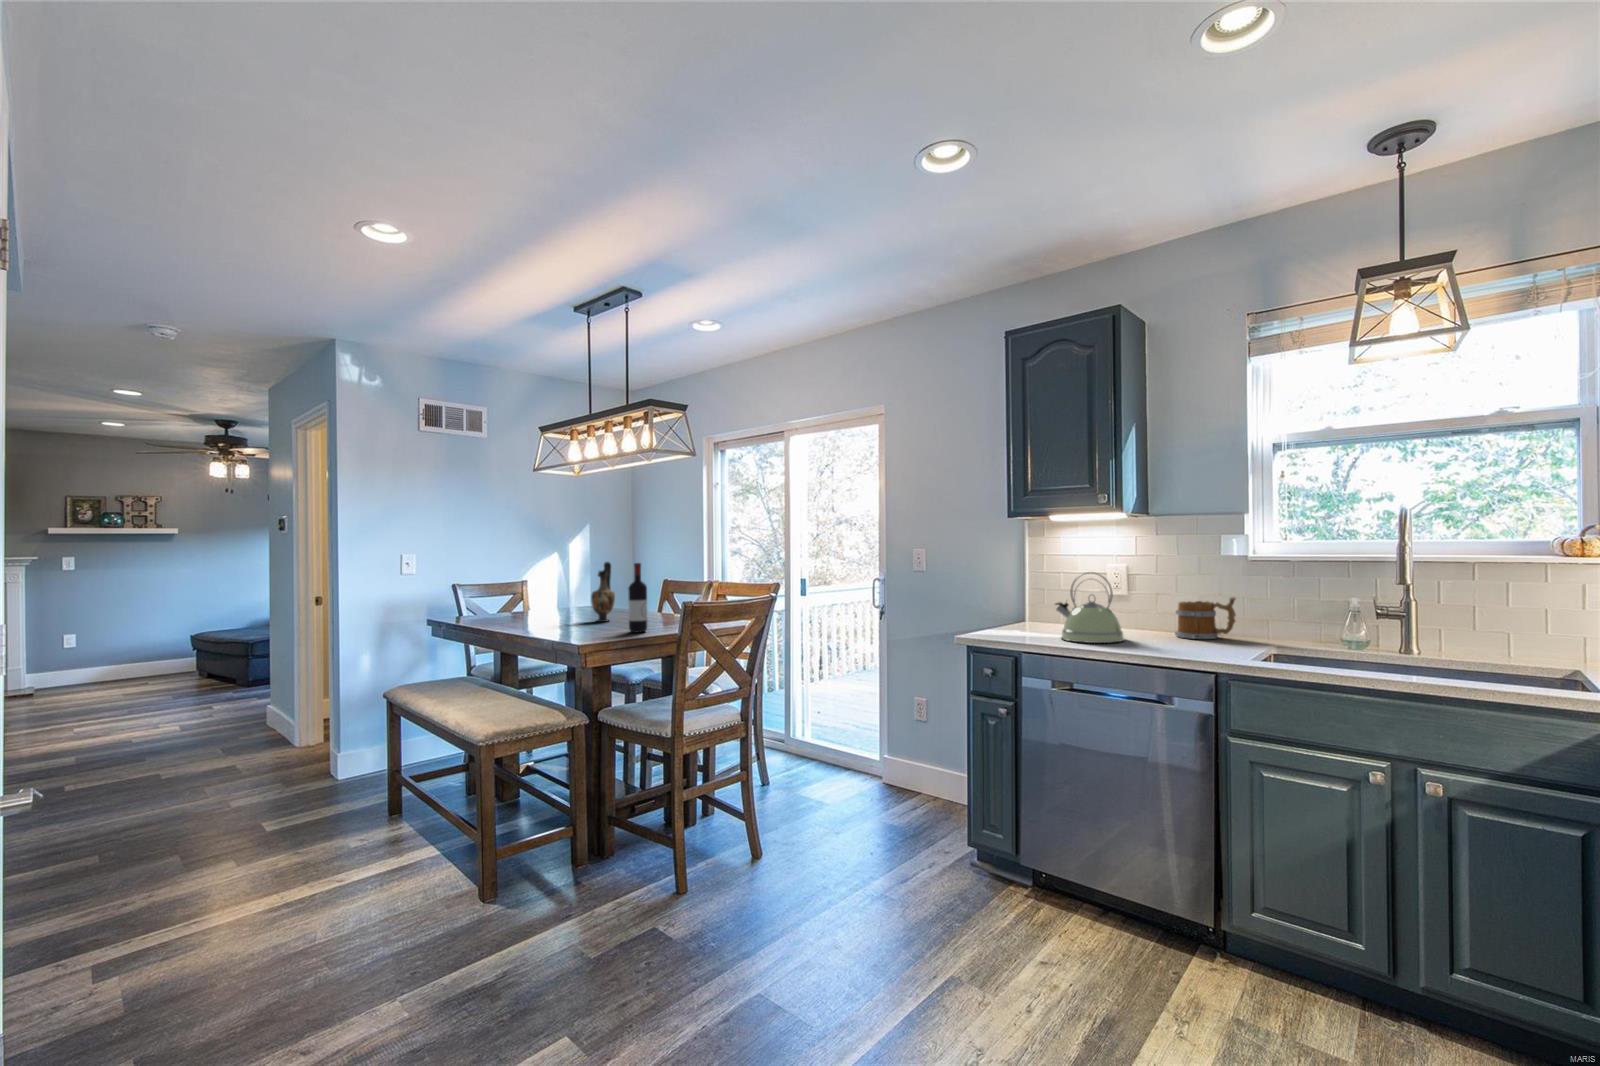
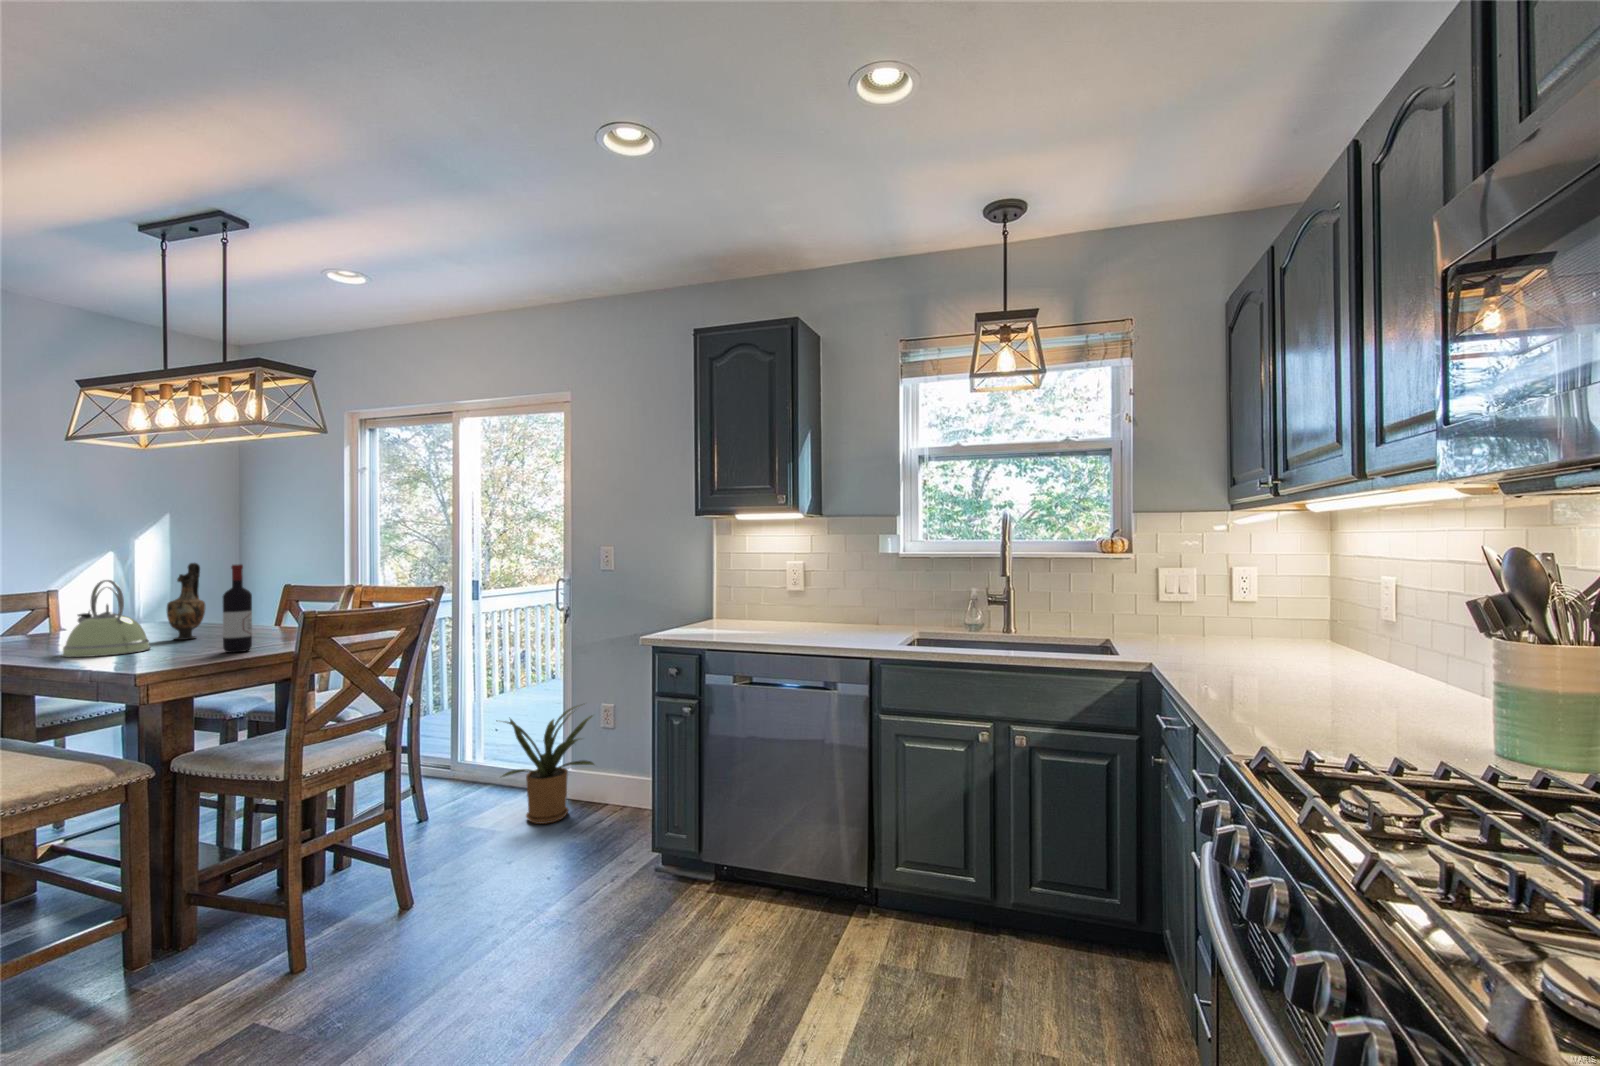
kettle: present [1056,572,1124,643] -> present [62,580,150,657]
mug: present [1175,597,1236,639] -> none [837,589,886,627]
house plant: none [821,700,917,810] -> present [496,705,594,824]

